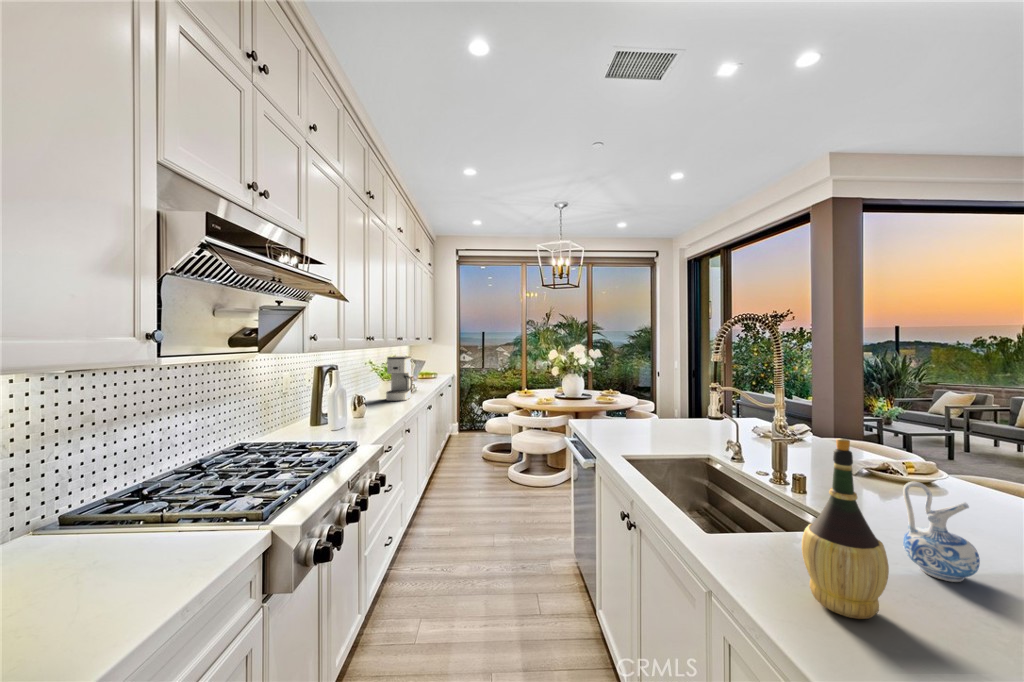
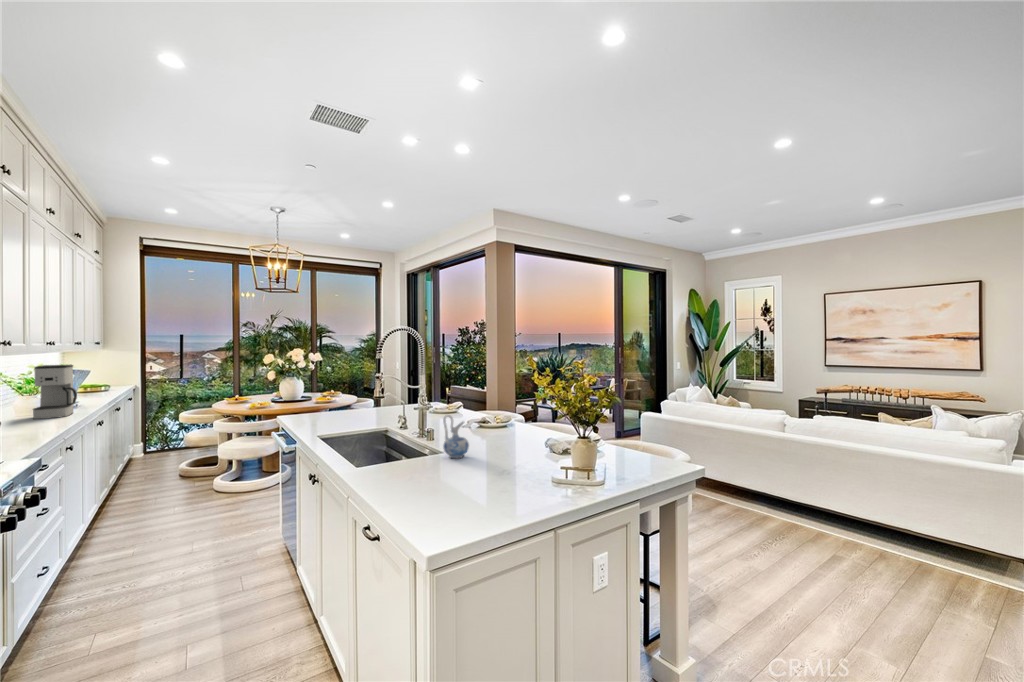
wine bottle: present [802,439,889,619] -> none [384,394,417,476]

